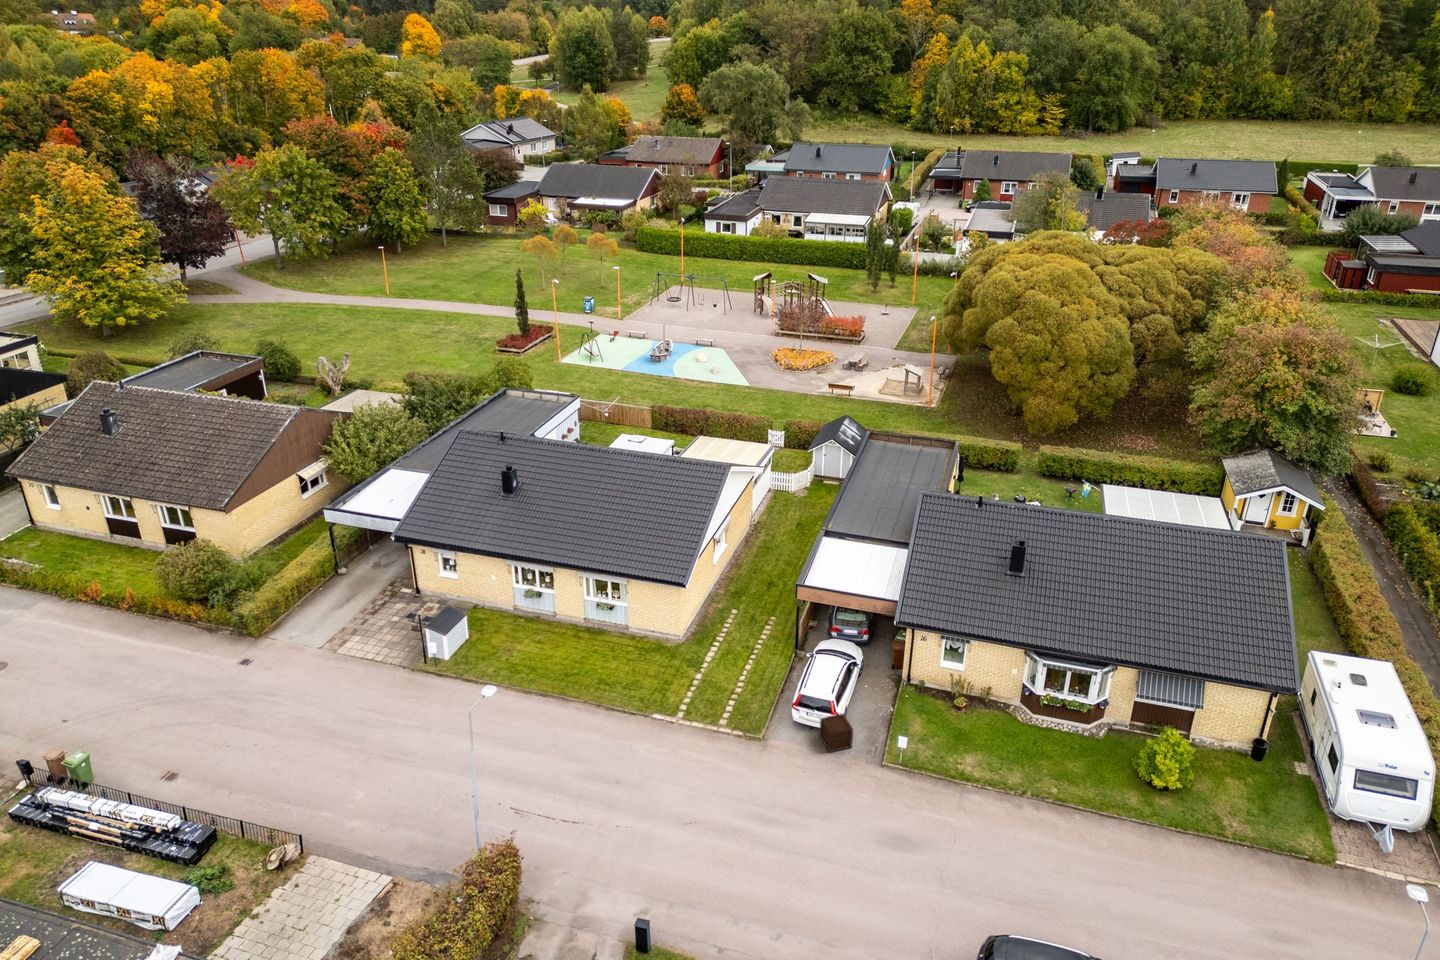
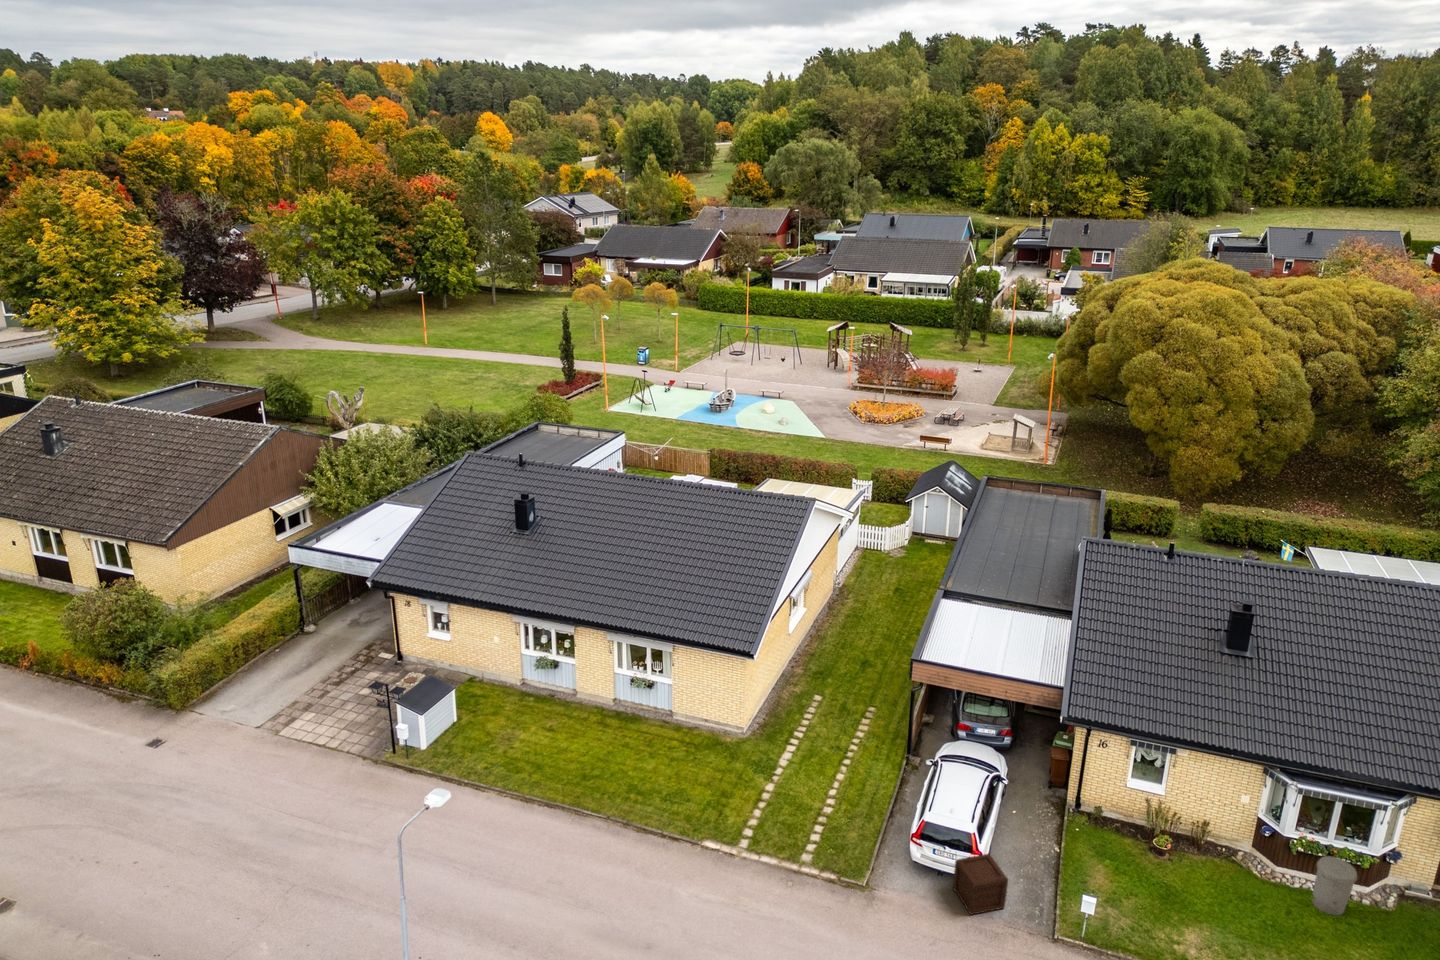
trash can: none [1051,706,1077,742] -> present [1312,856,1357,915]

